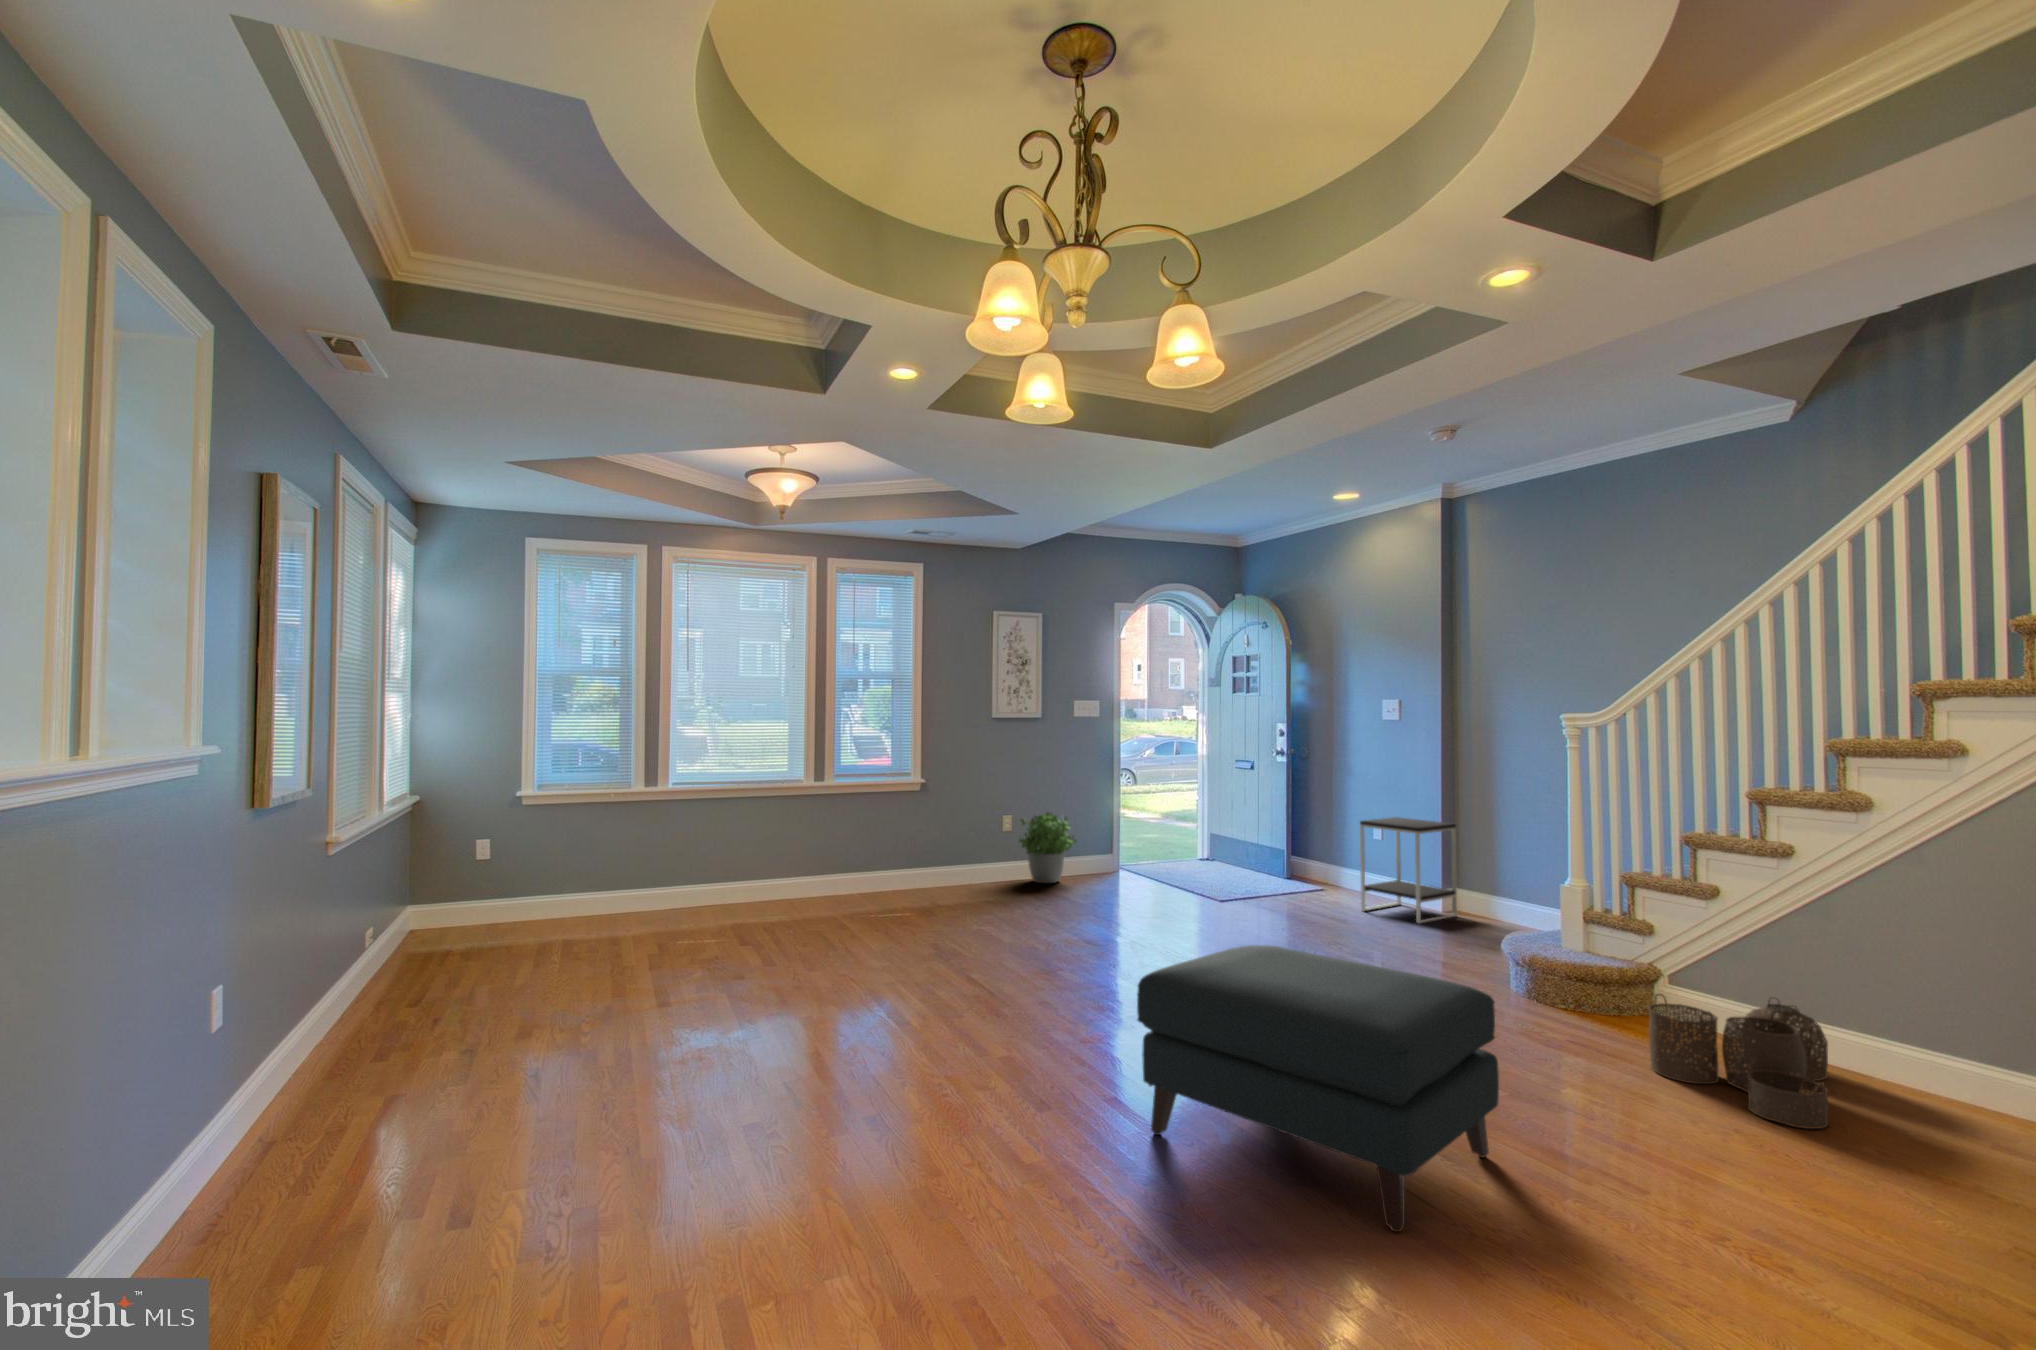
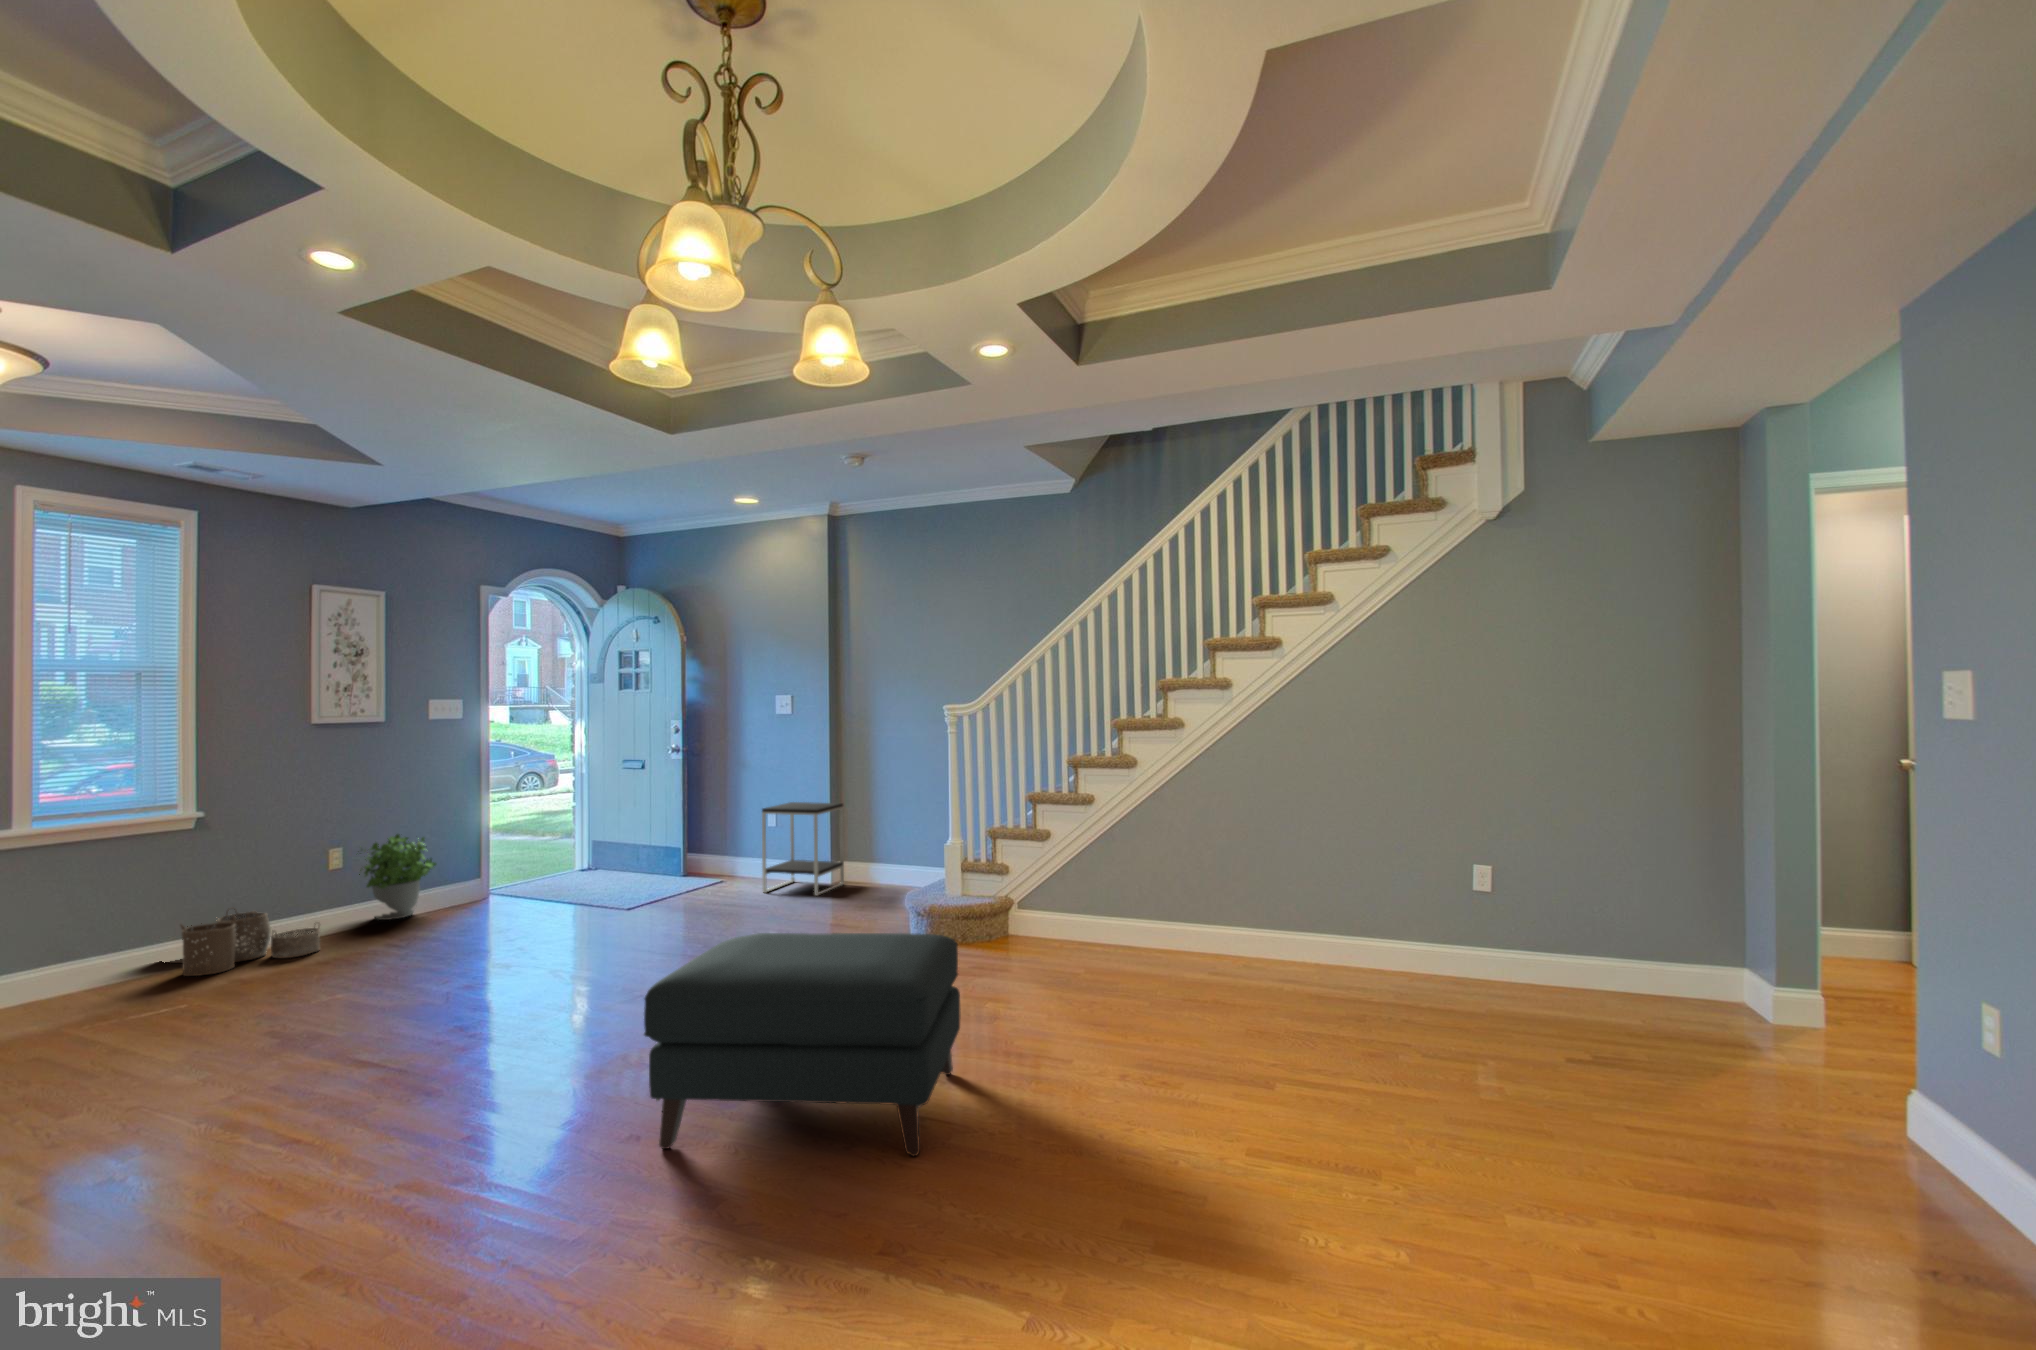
woven basket: present [1648,994,1828,1129] -> present [170,910,320,976]

